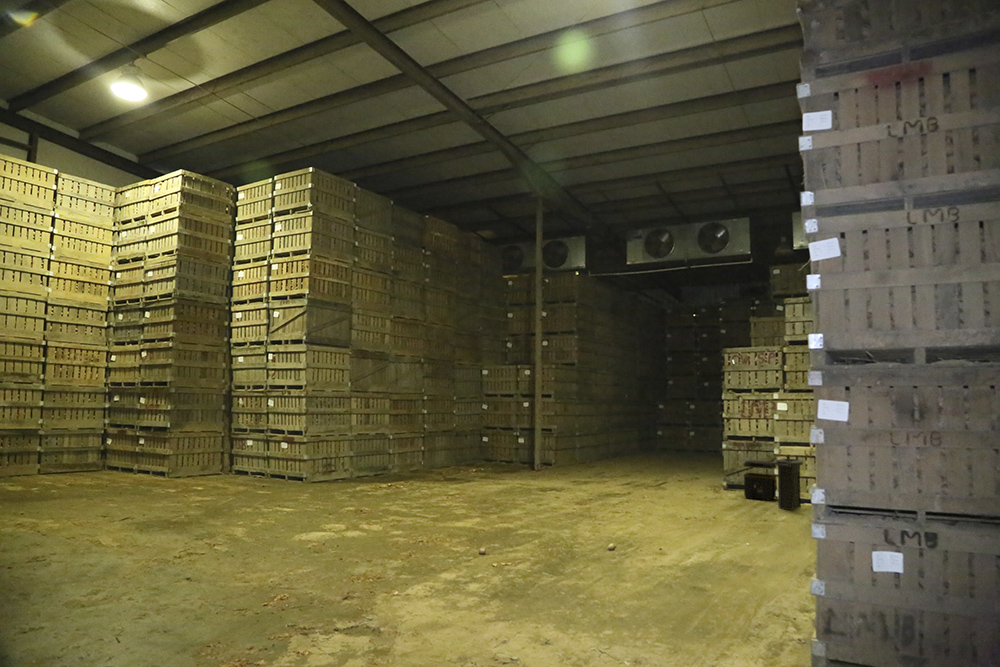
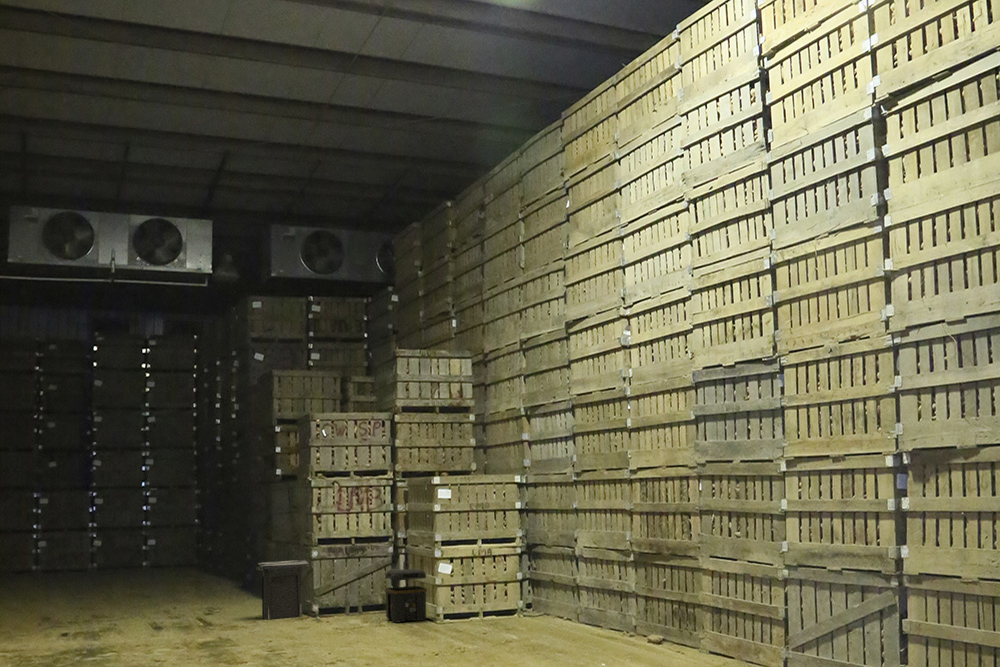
trash can: present [775,459,803,510] -> present [256,560,309,620]

